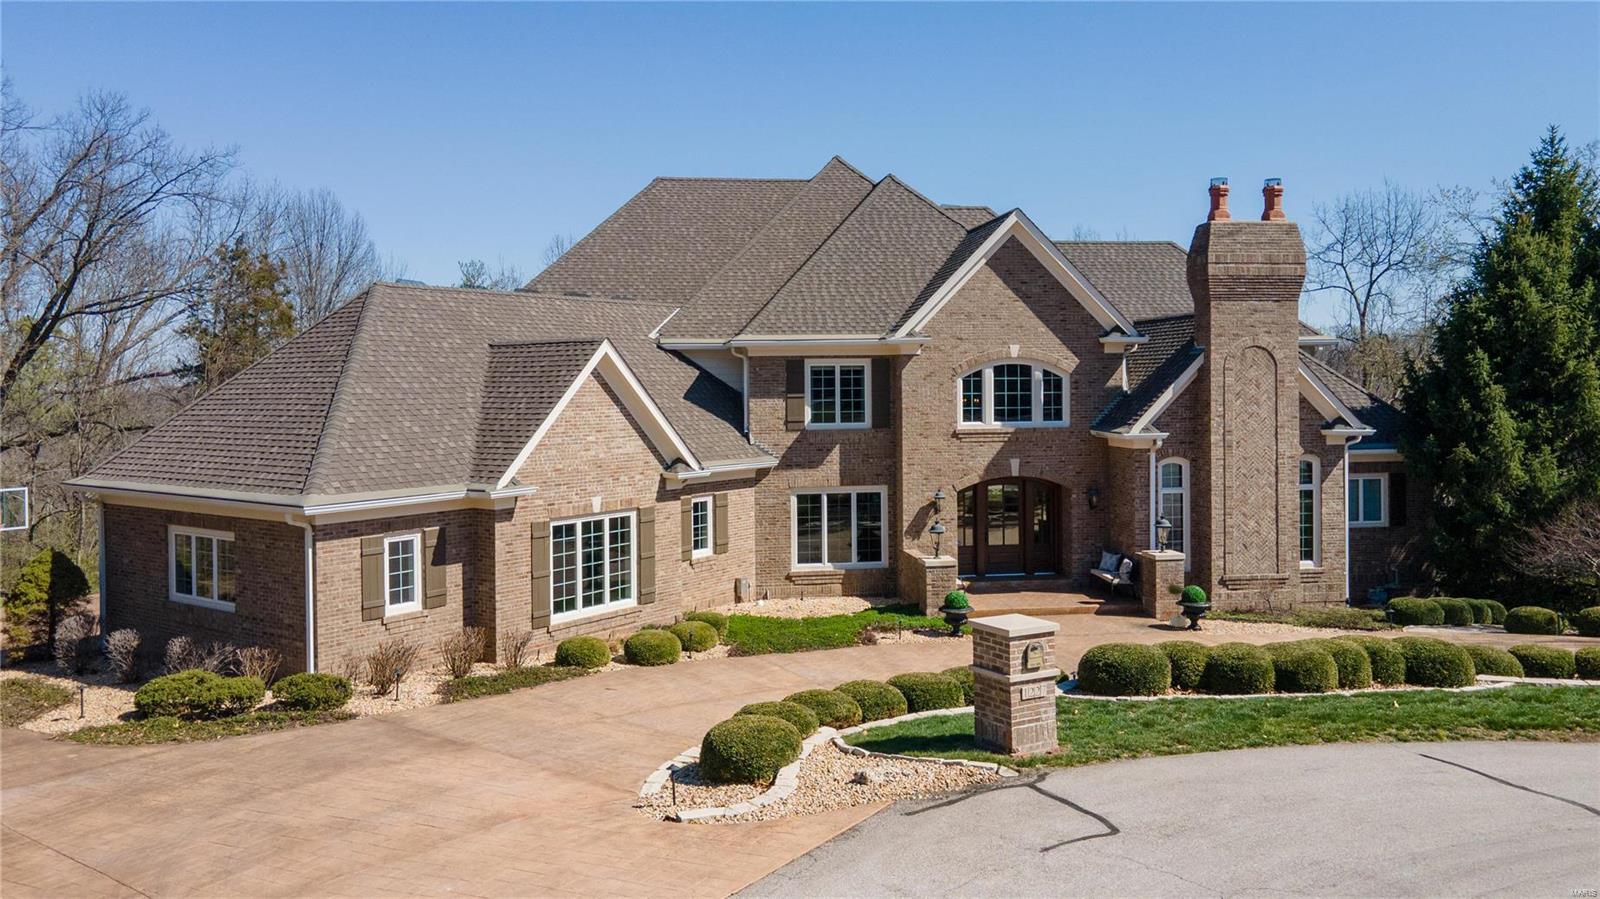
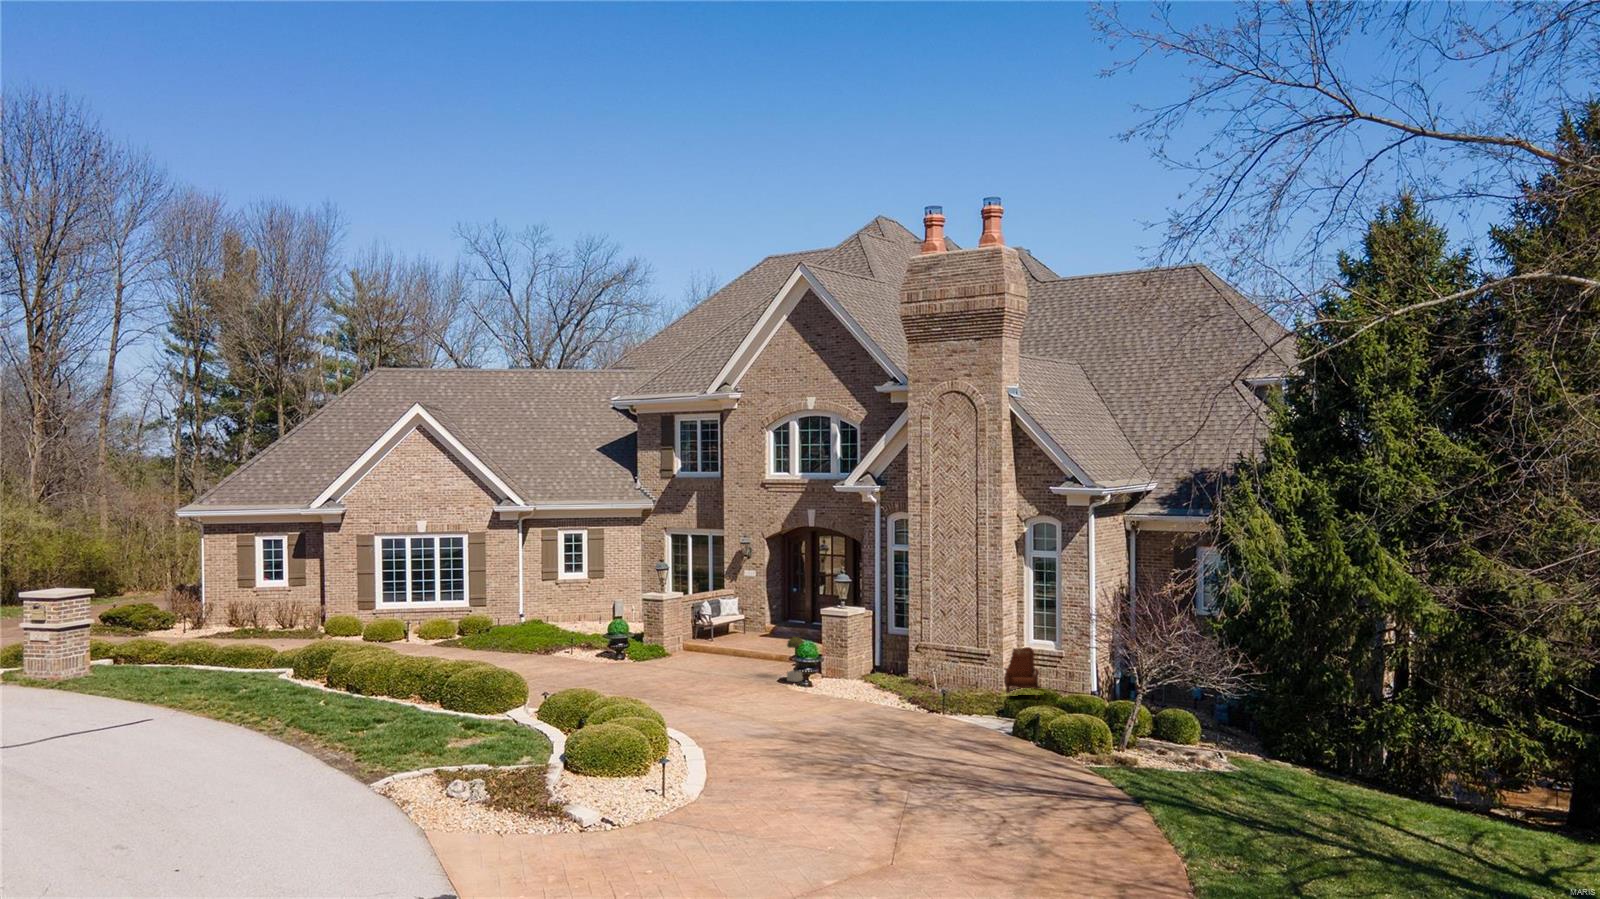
armchair: none [1294,567,1343,611] -> present [1004,647,1040,698]

